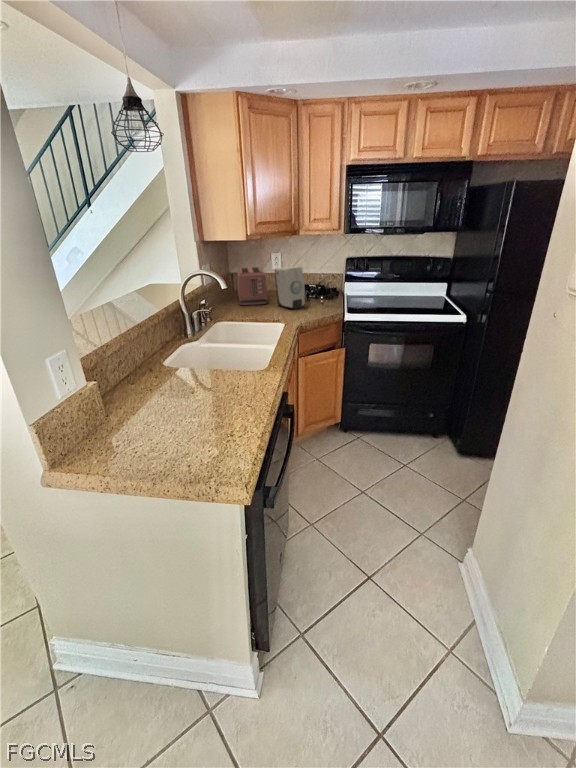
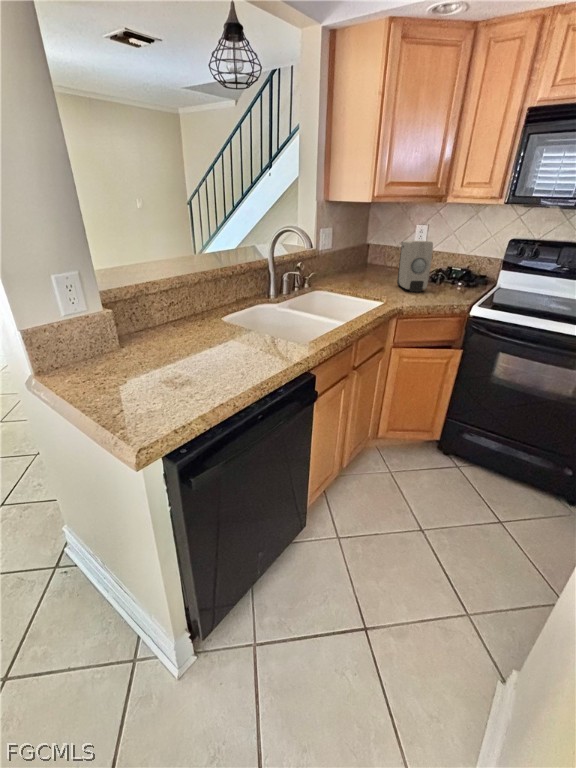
toaster: present [238,266,267,305] -> none [357,237,398,281]

